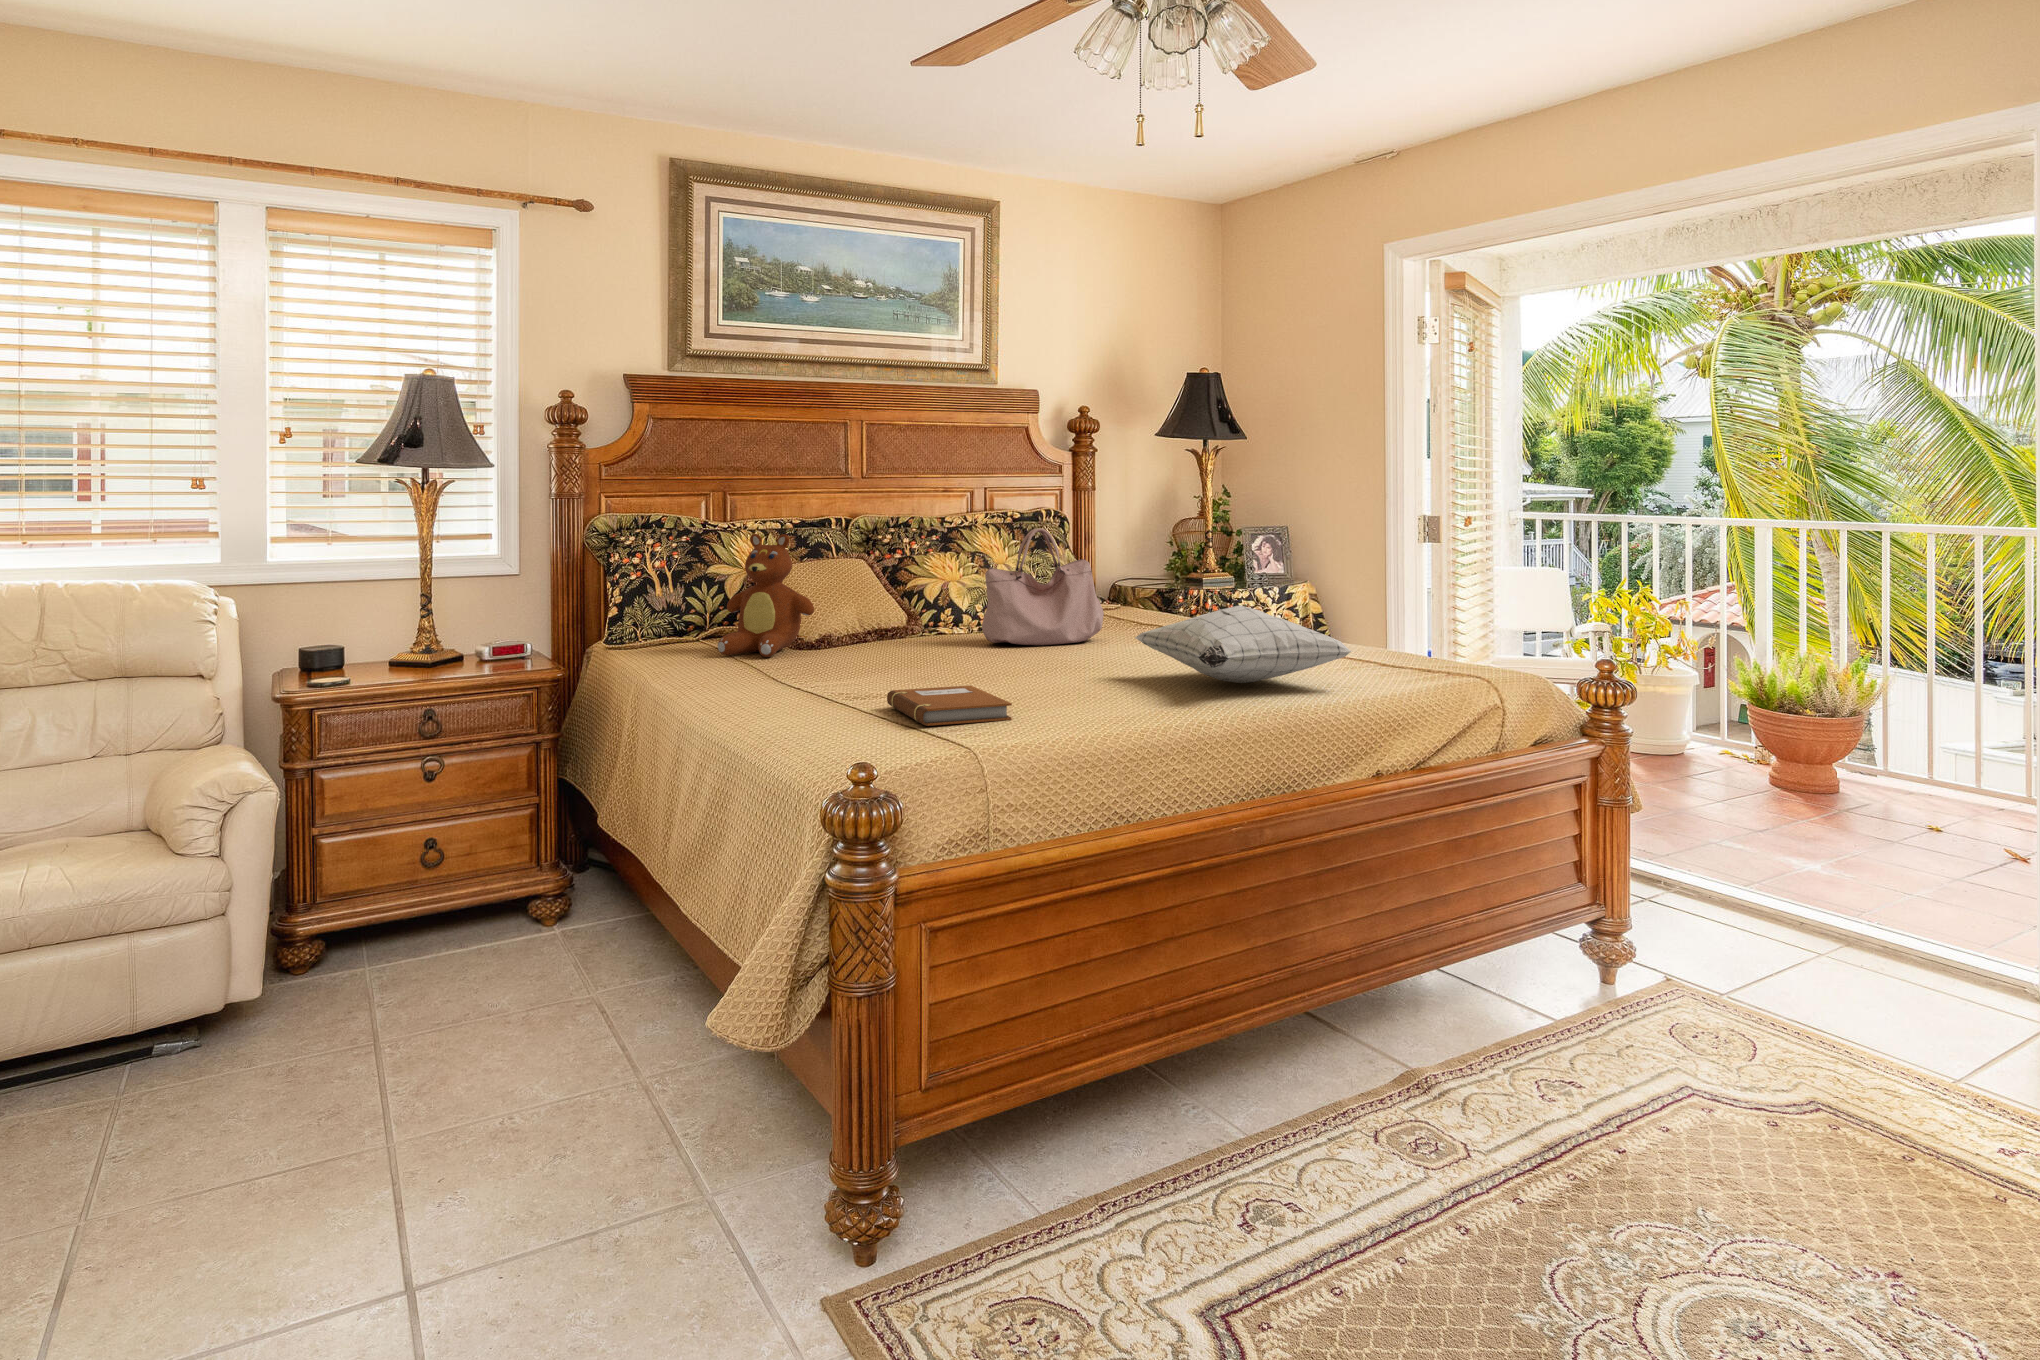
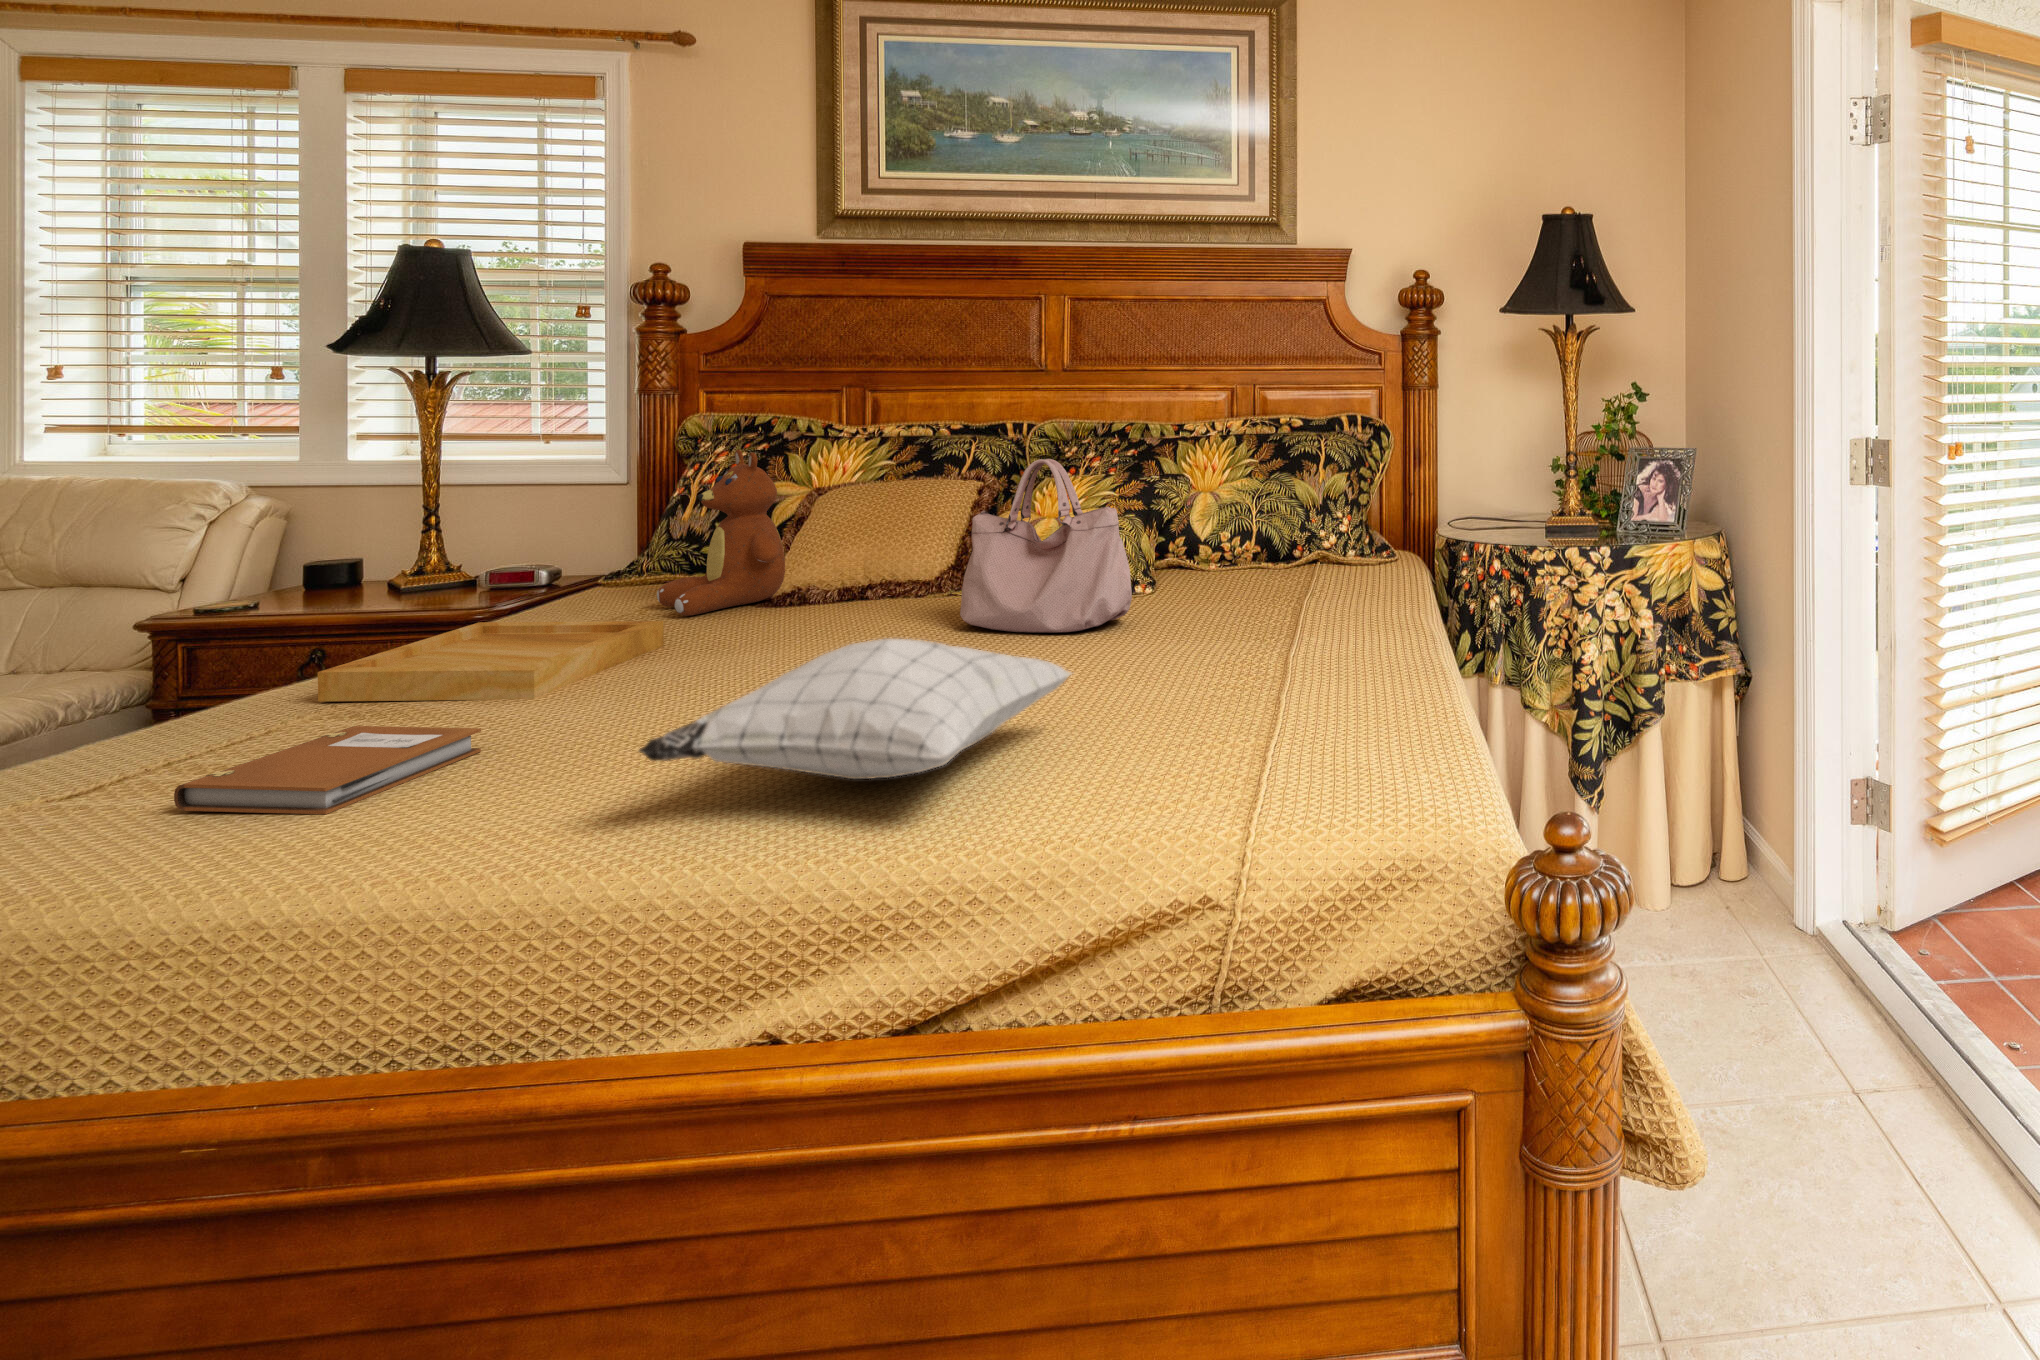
tray: none [703,649,878,700] -> present [318,621,664,702]

